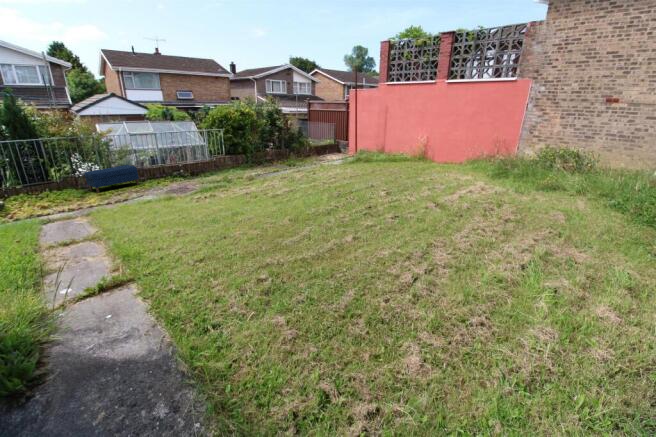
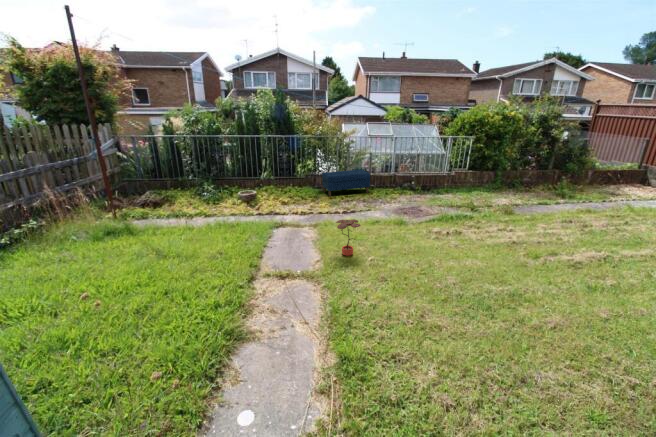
potted plant: none [107,196,129,224] -> present [336,220,360,256]

